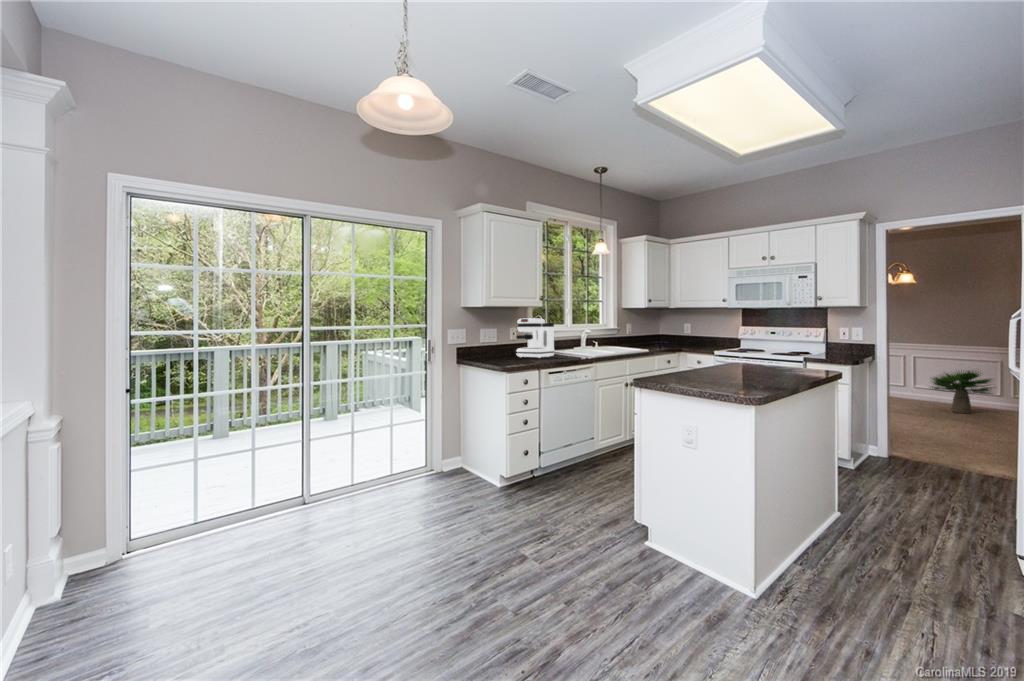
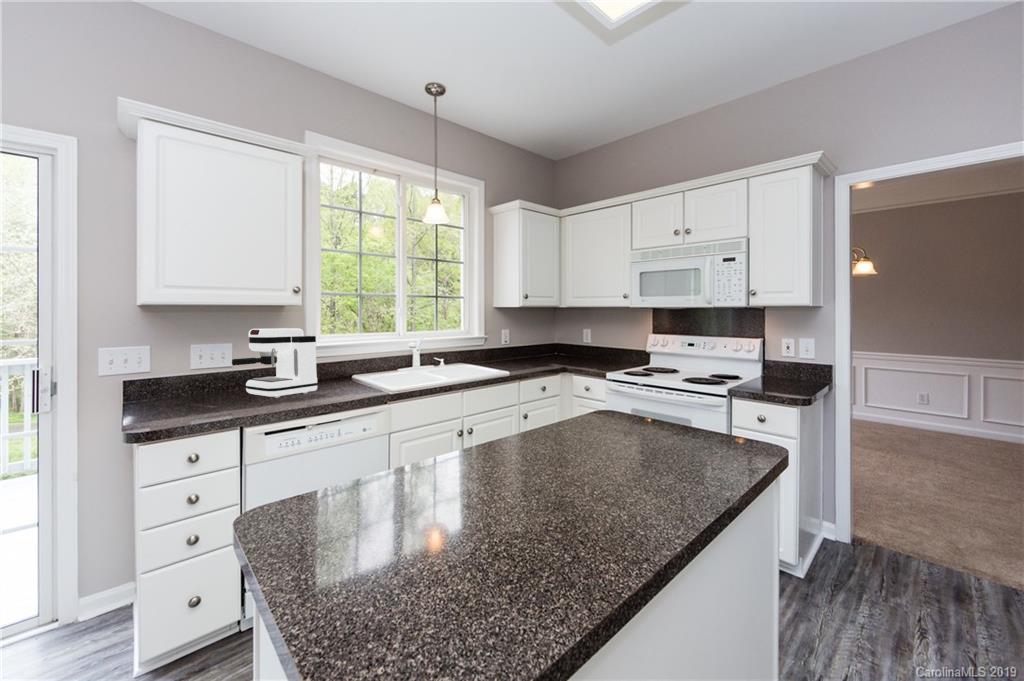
potted plant: present [932,371,993,413] -> none [889,382,983,440]

